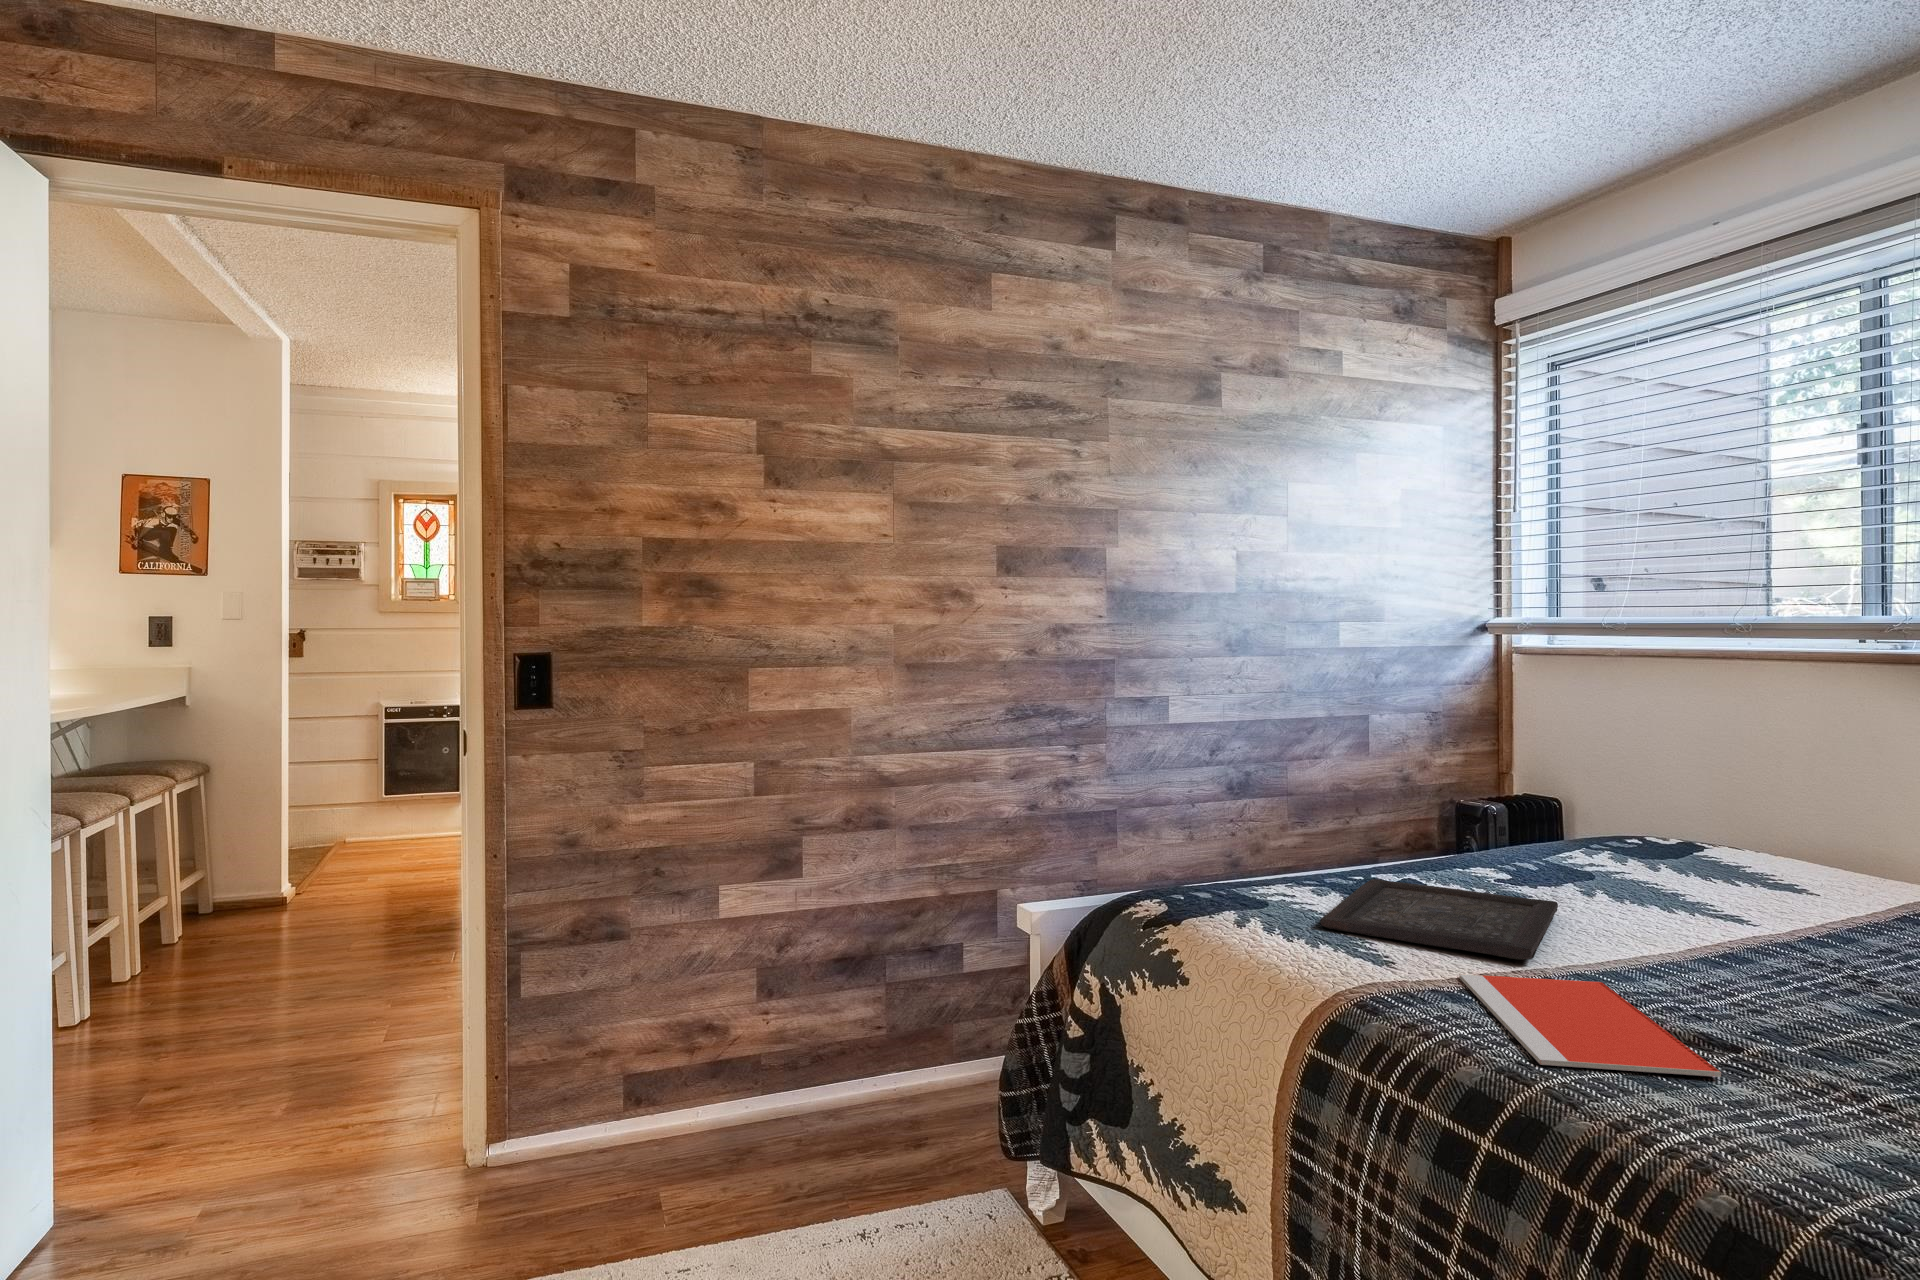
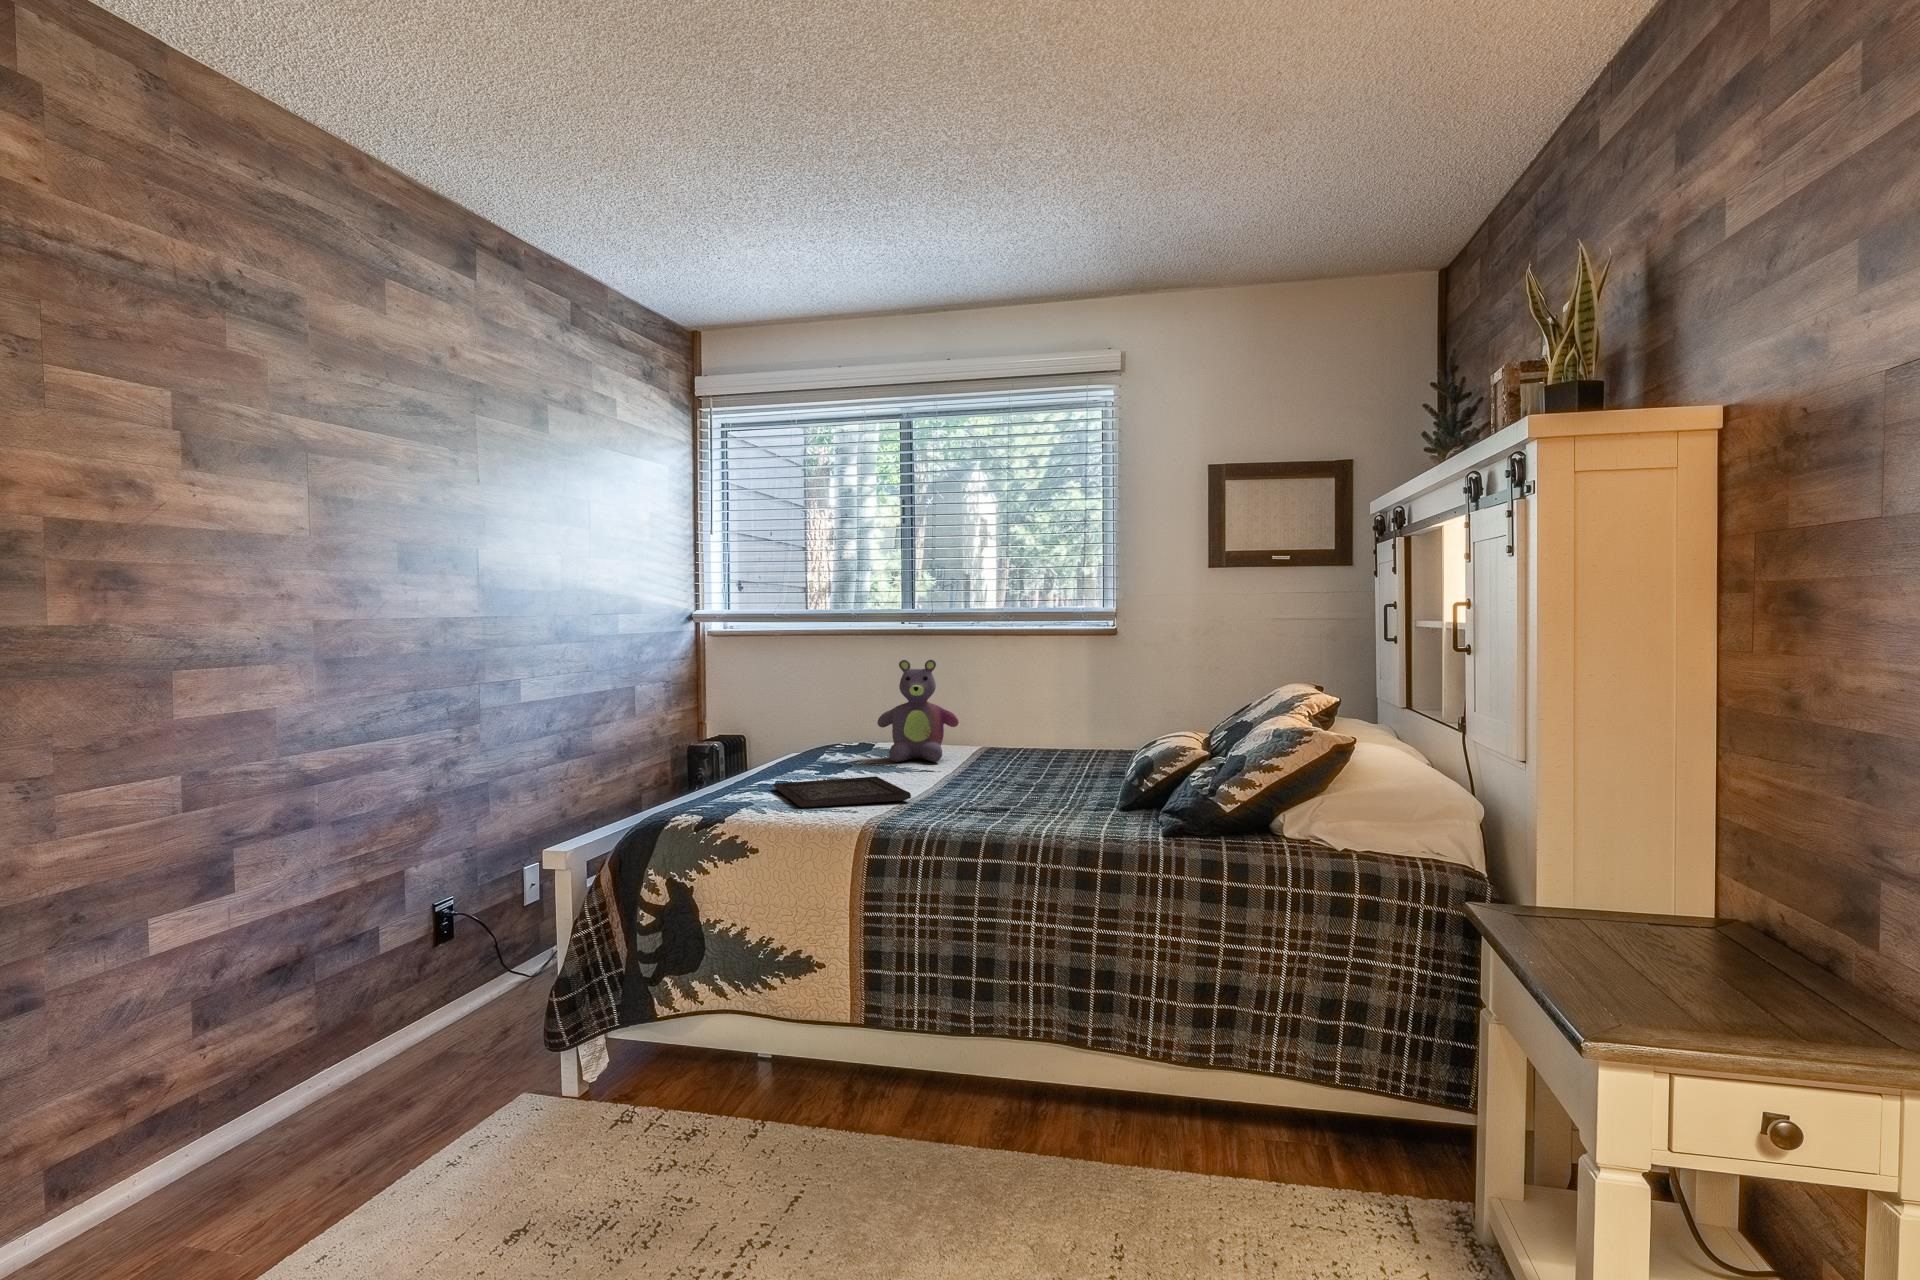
stuffed bear: none [1683,705,1860,896] -> present [877,660,959,762]
notebook: present [1459,974,1721,1077] -> none [897,800,1033,827]

